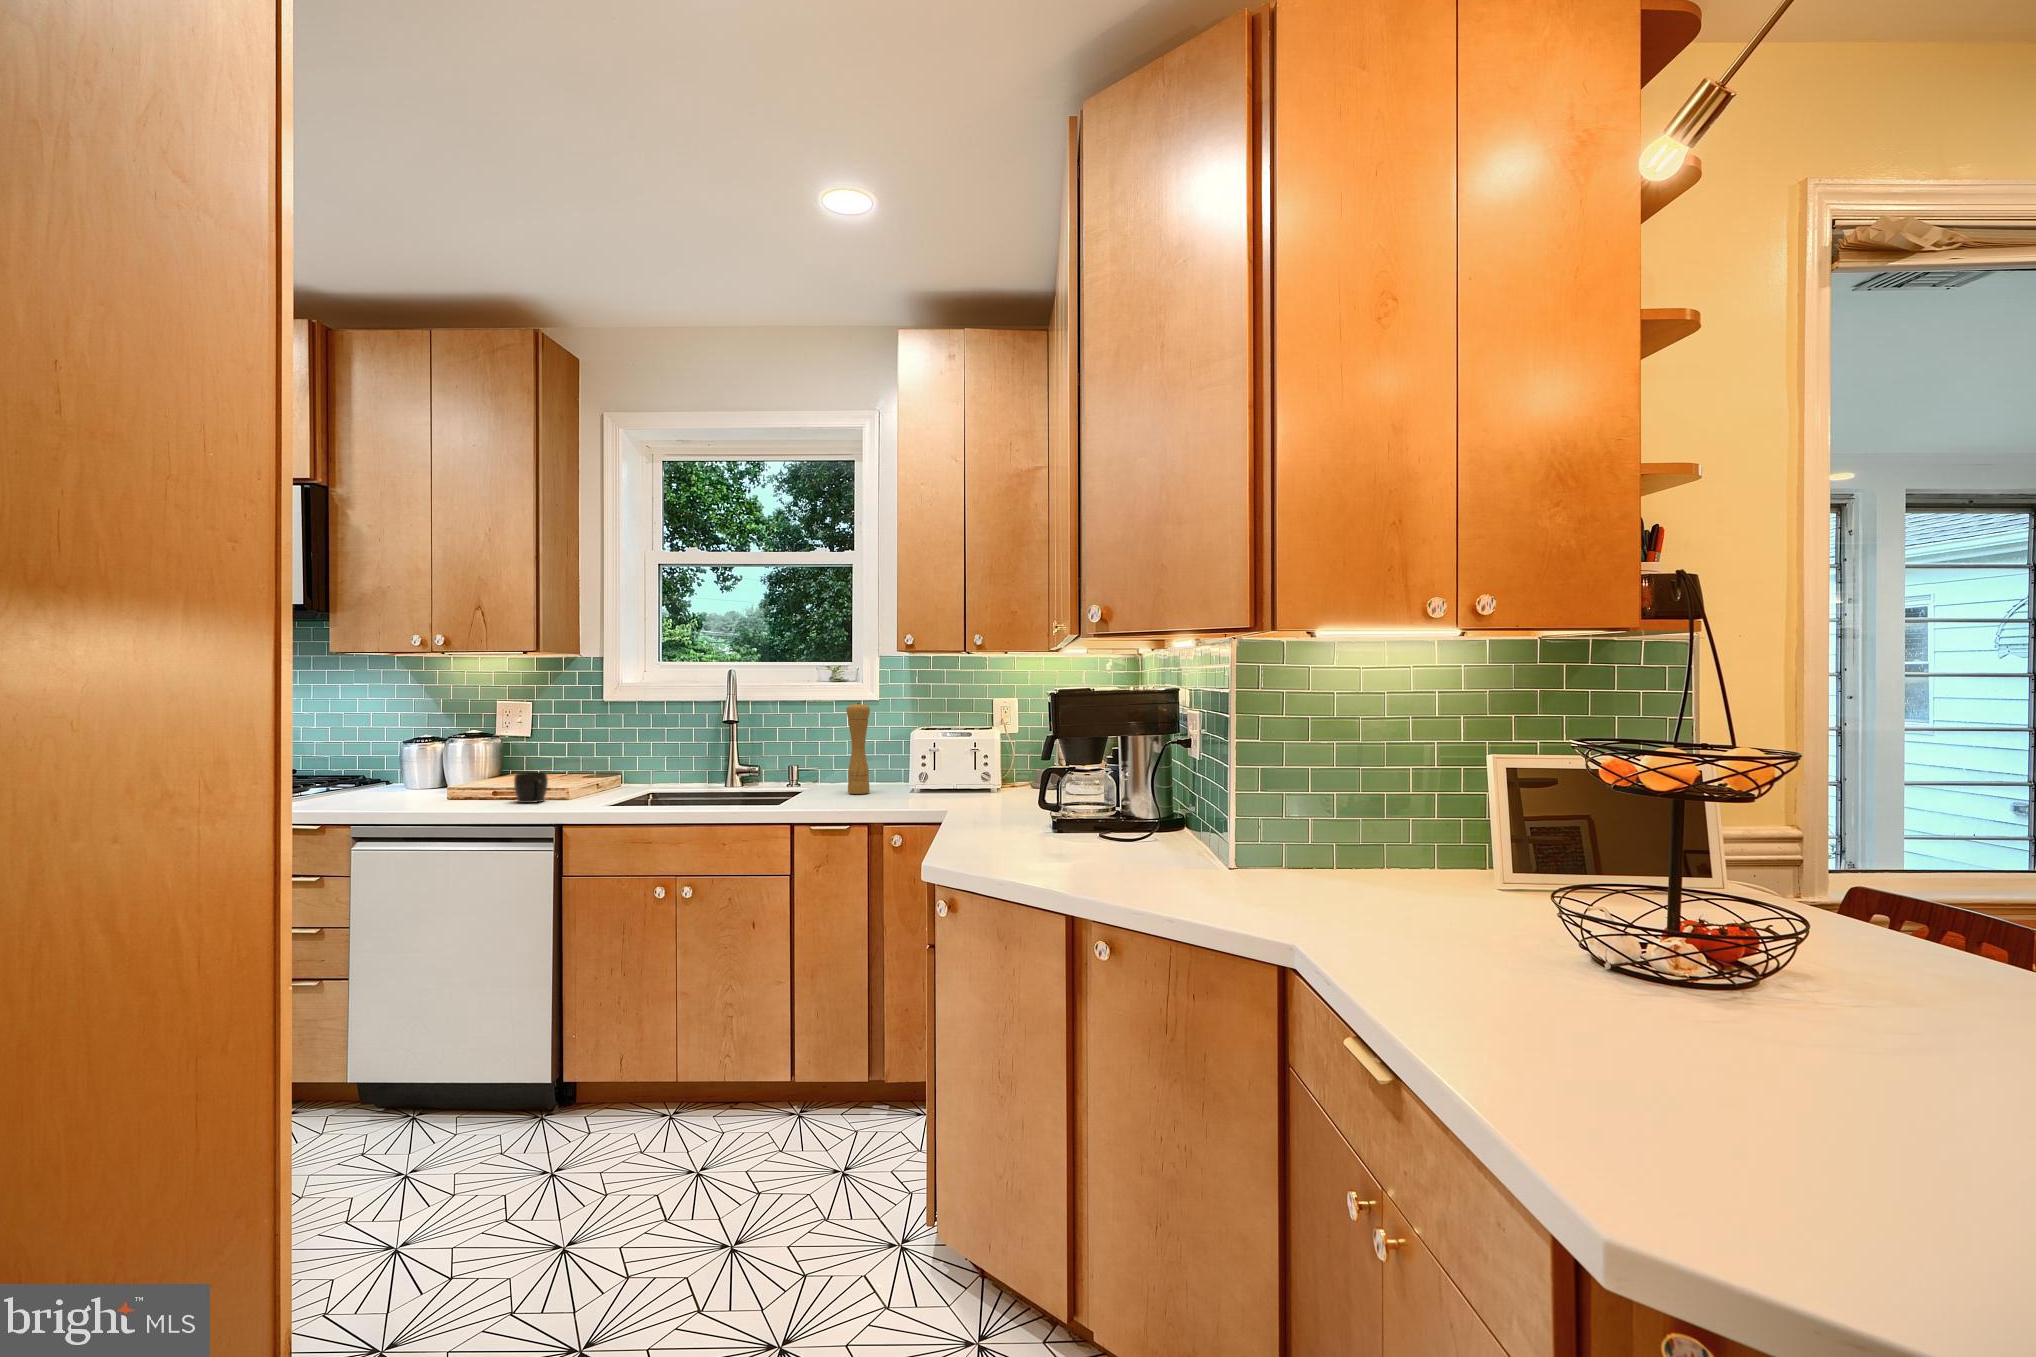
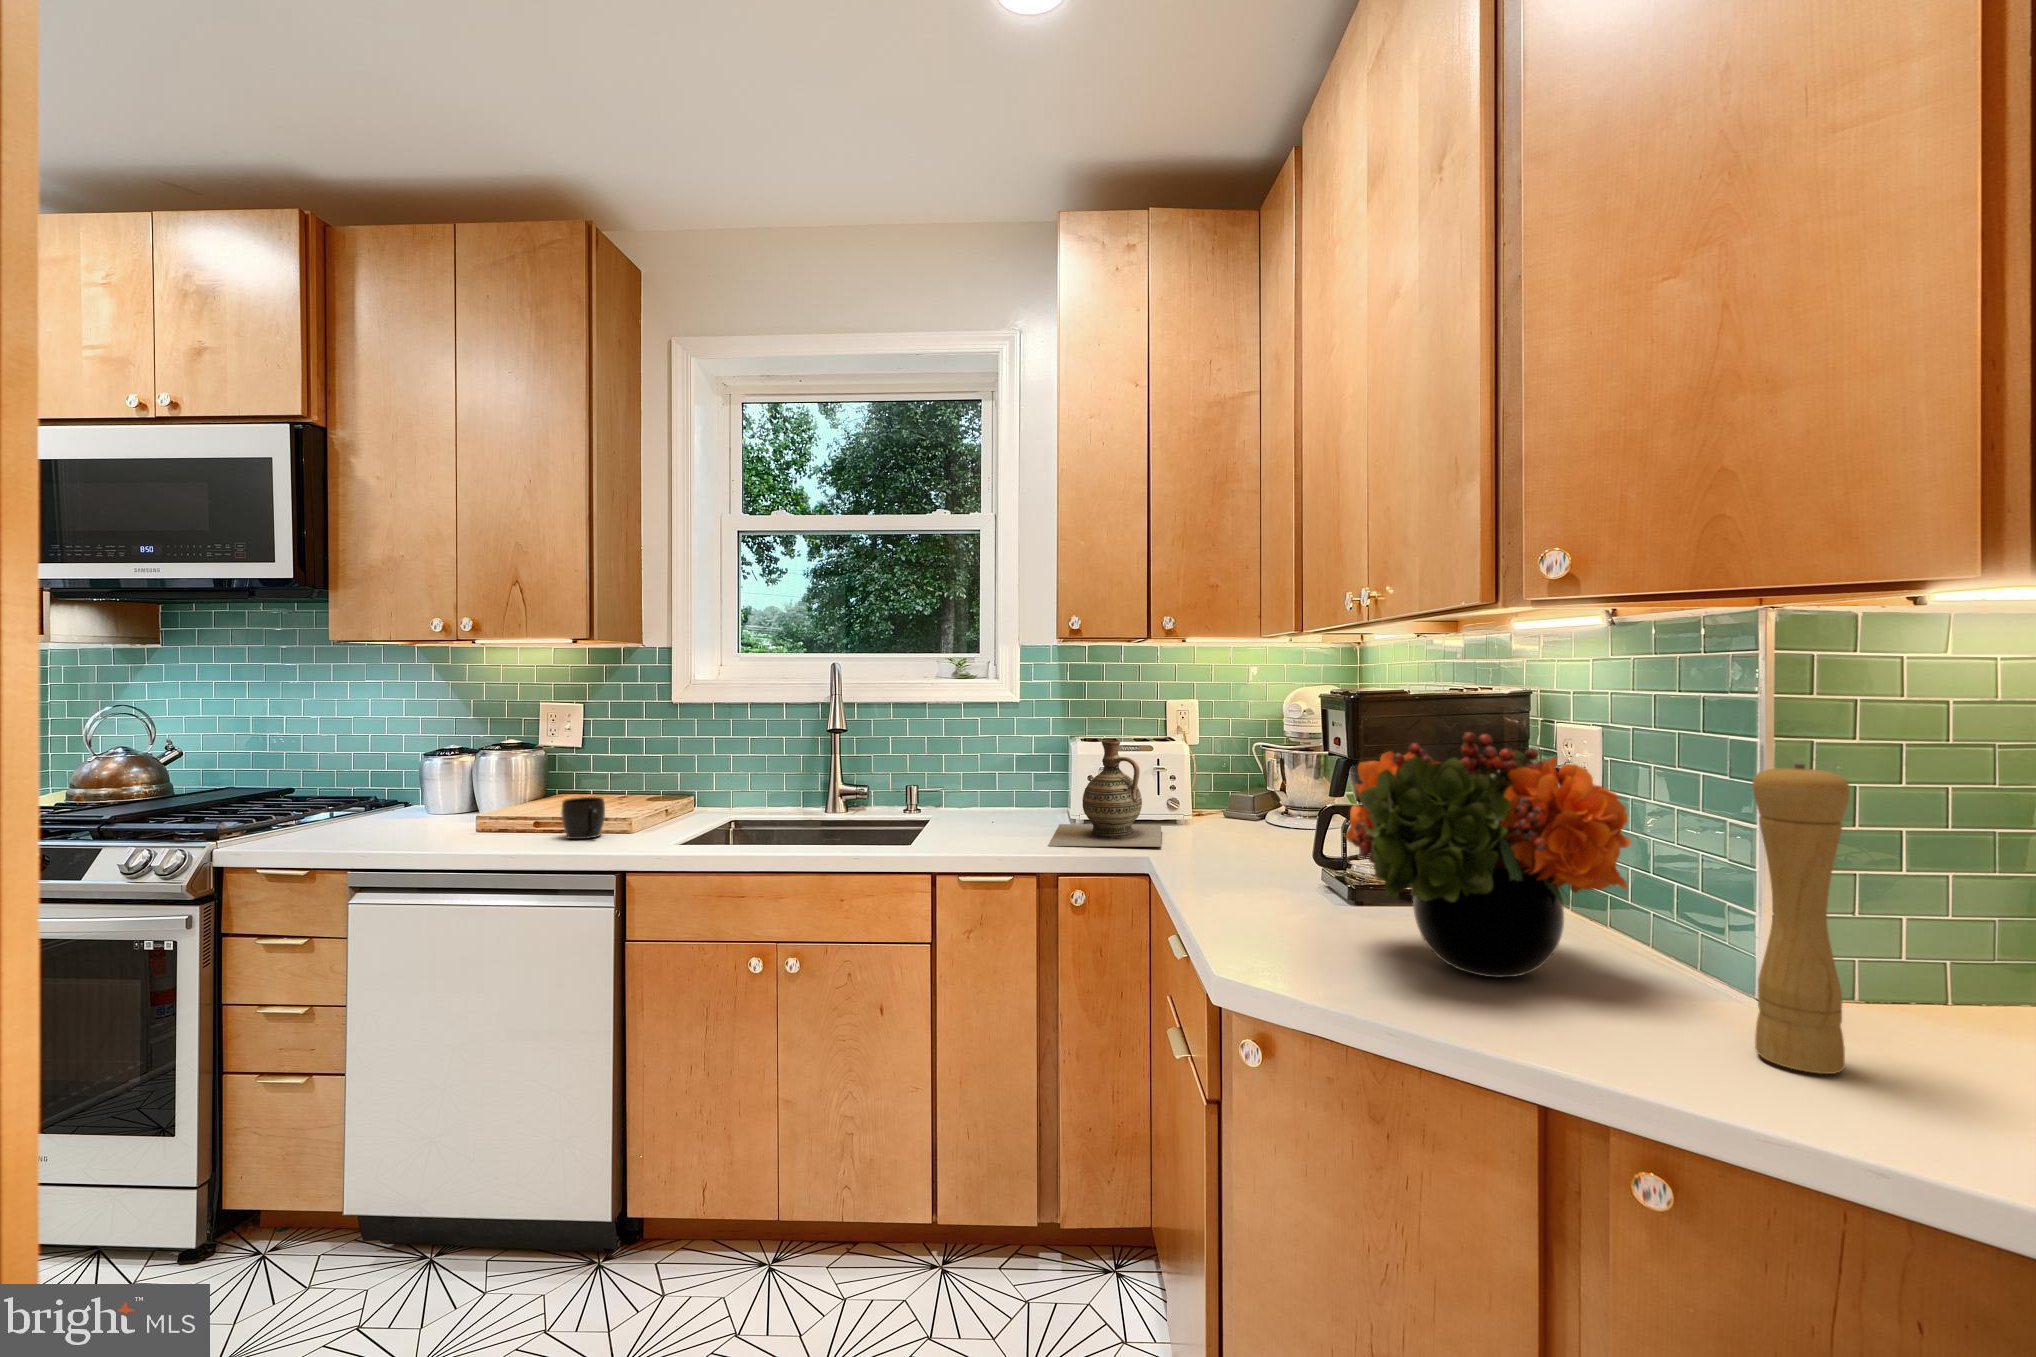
pepper mill: present [846,703,870,794] -> present [1752,763,1850,1074]
flower arrangement: none [1007,713,1175,862] -> present [1346,732,1631,977]
ceramic jug: none [880,727,974,805] -> present [1048,740,1161,847]

